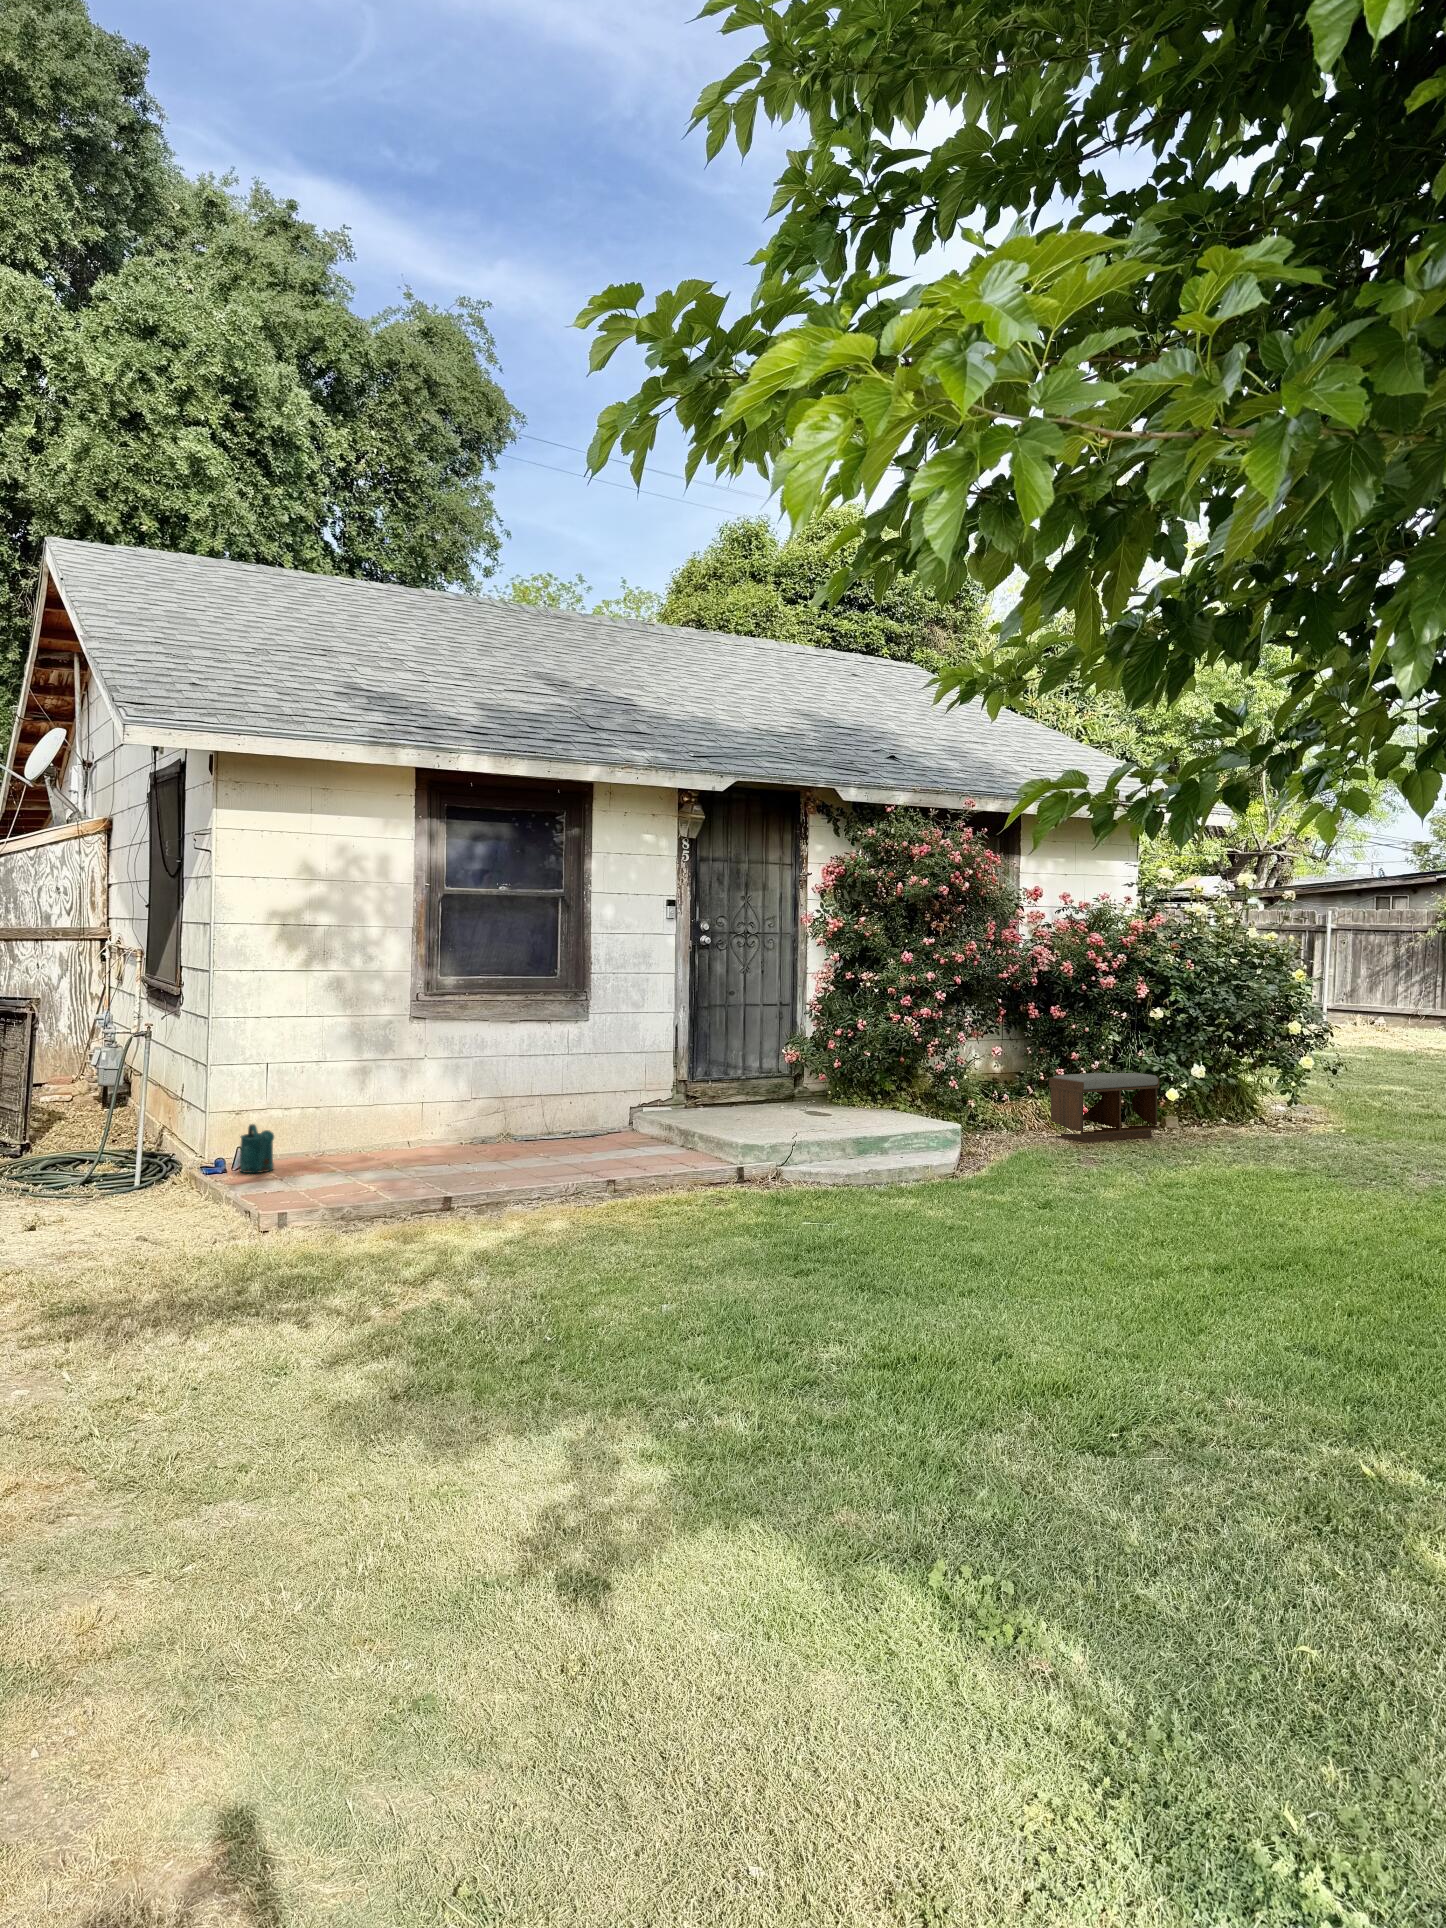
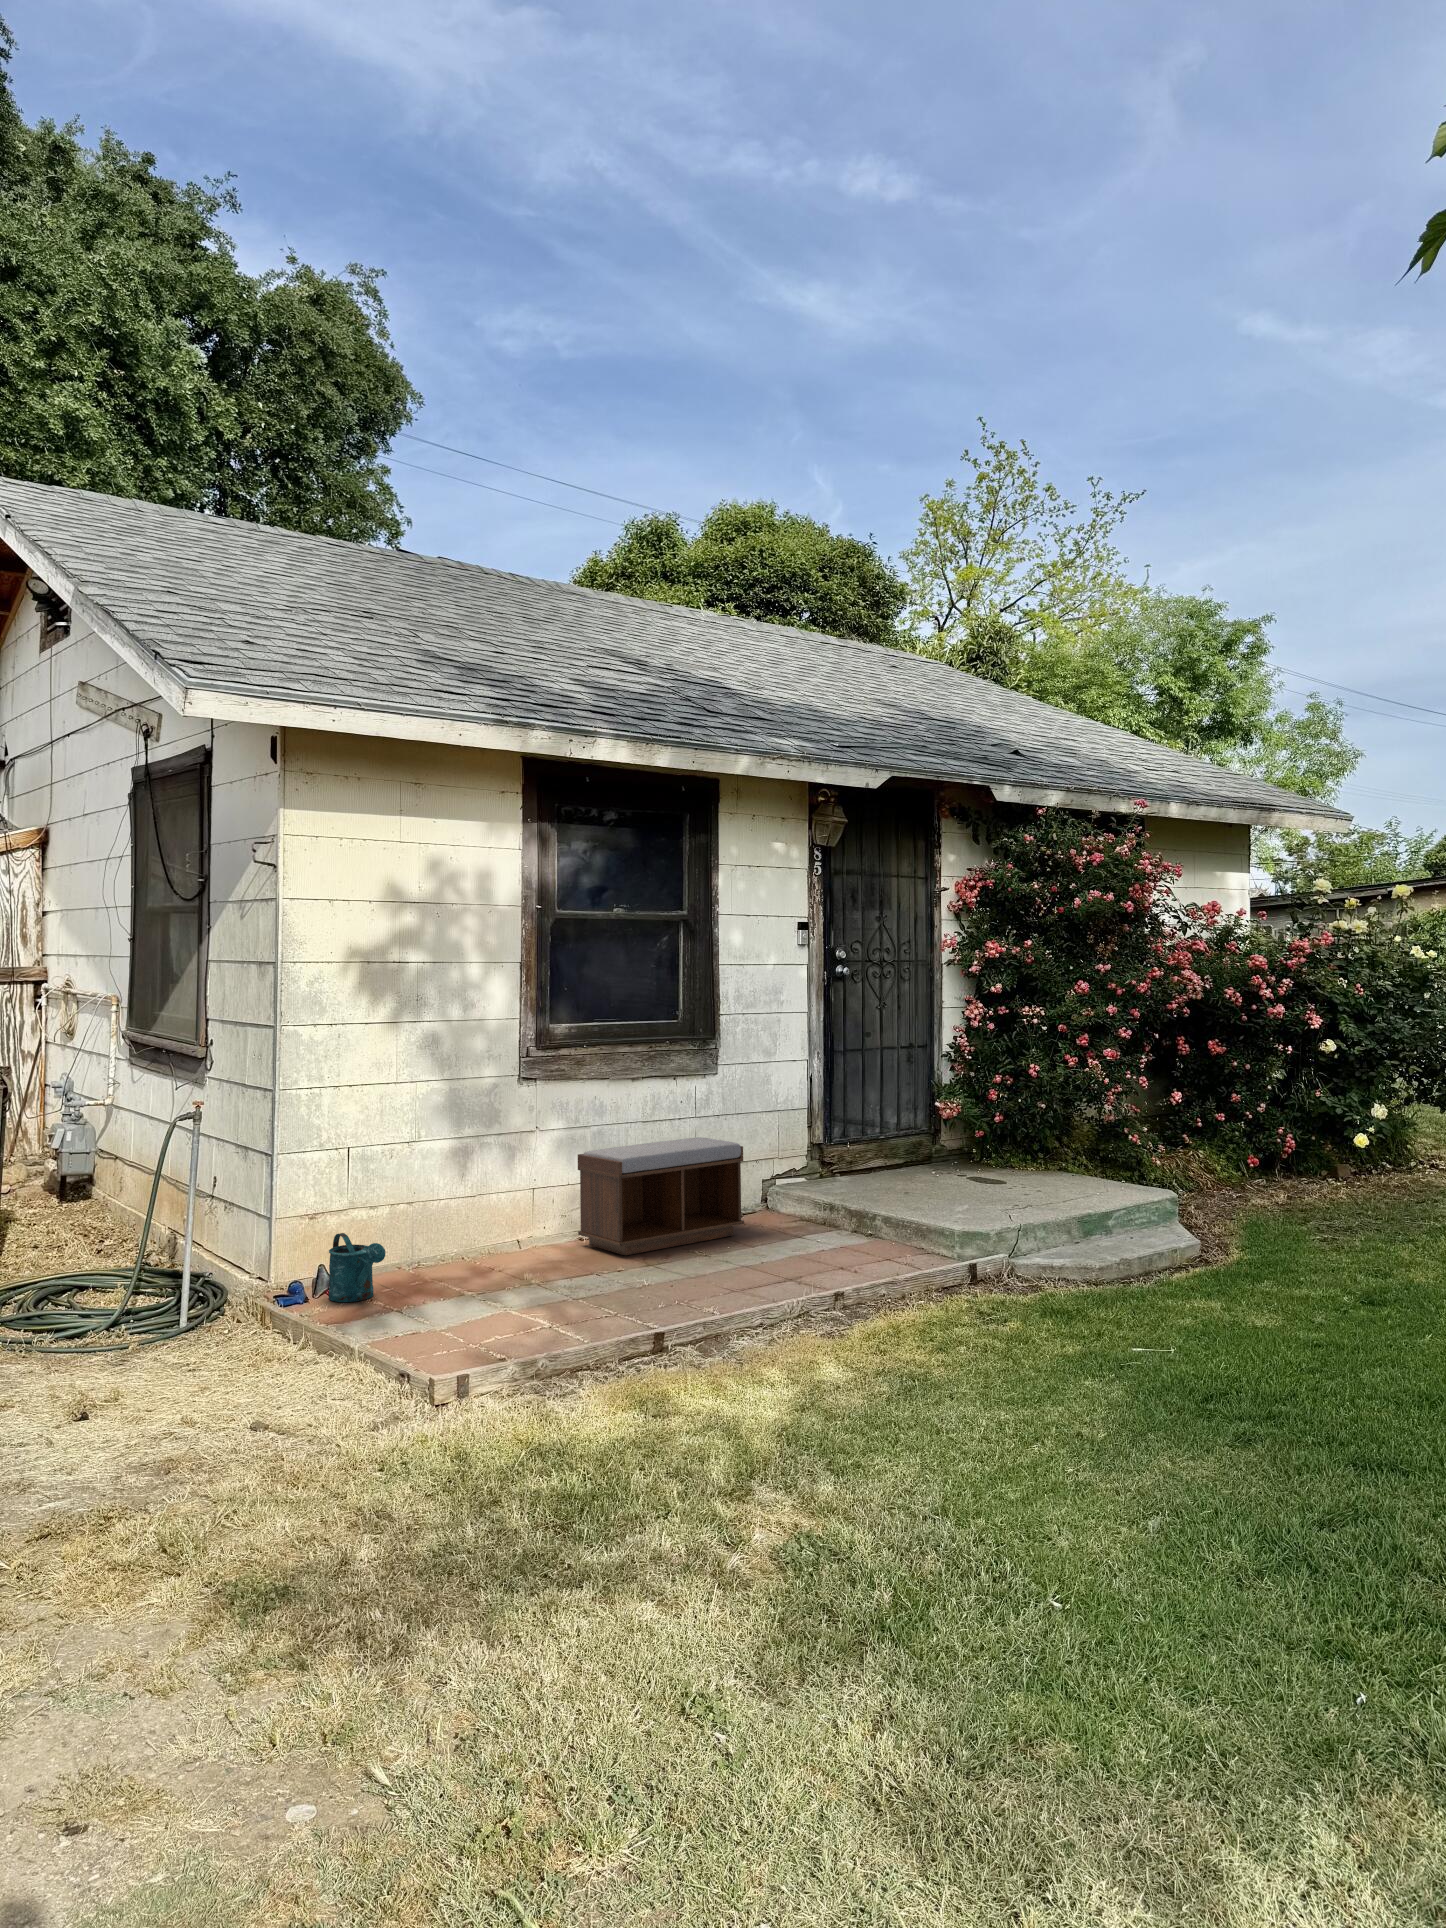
bench: present [1049,1073,1159,1142] -> present [578,1137,744,1255]

